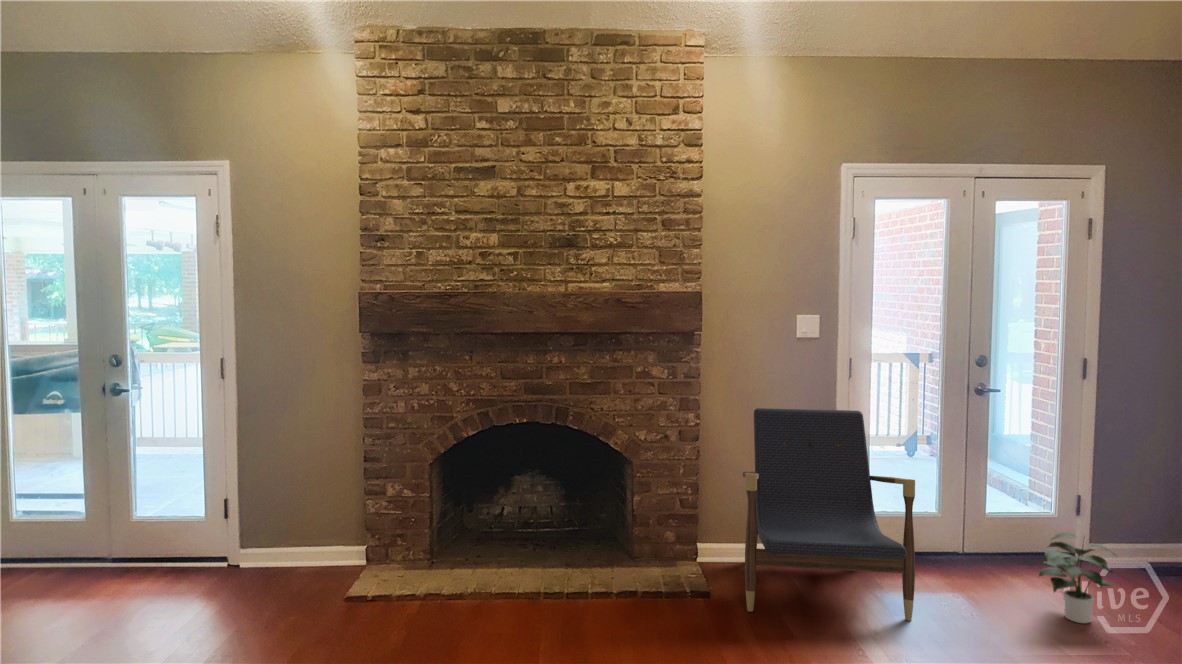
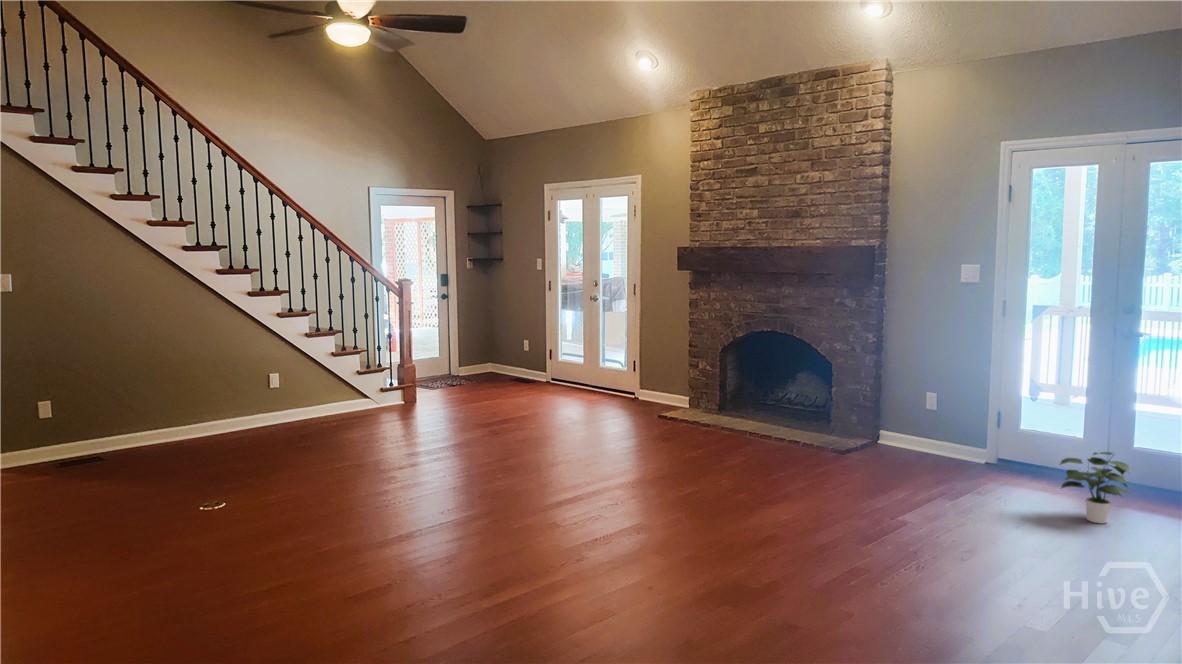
lounge chair: present [743,408,915,621] -> none [851,335,1005,489]

